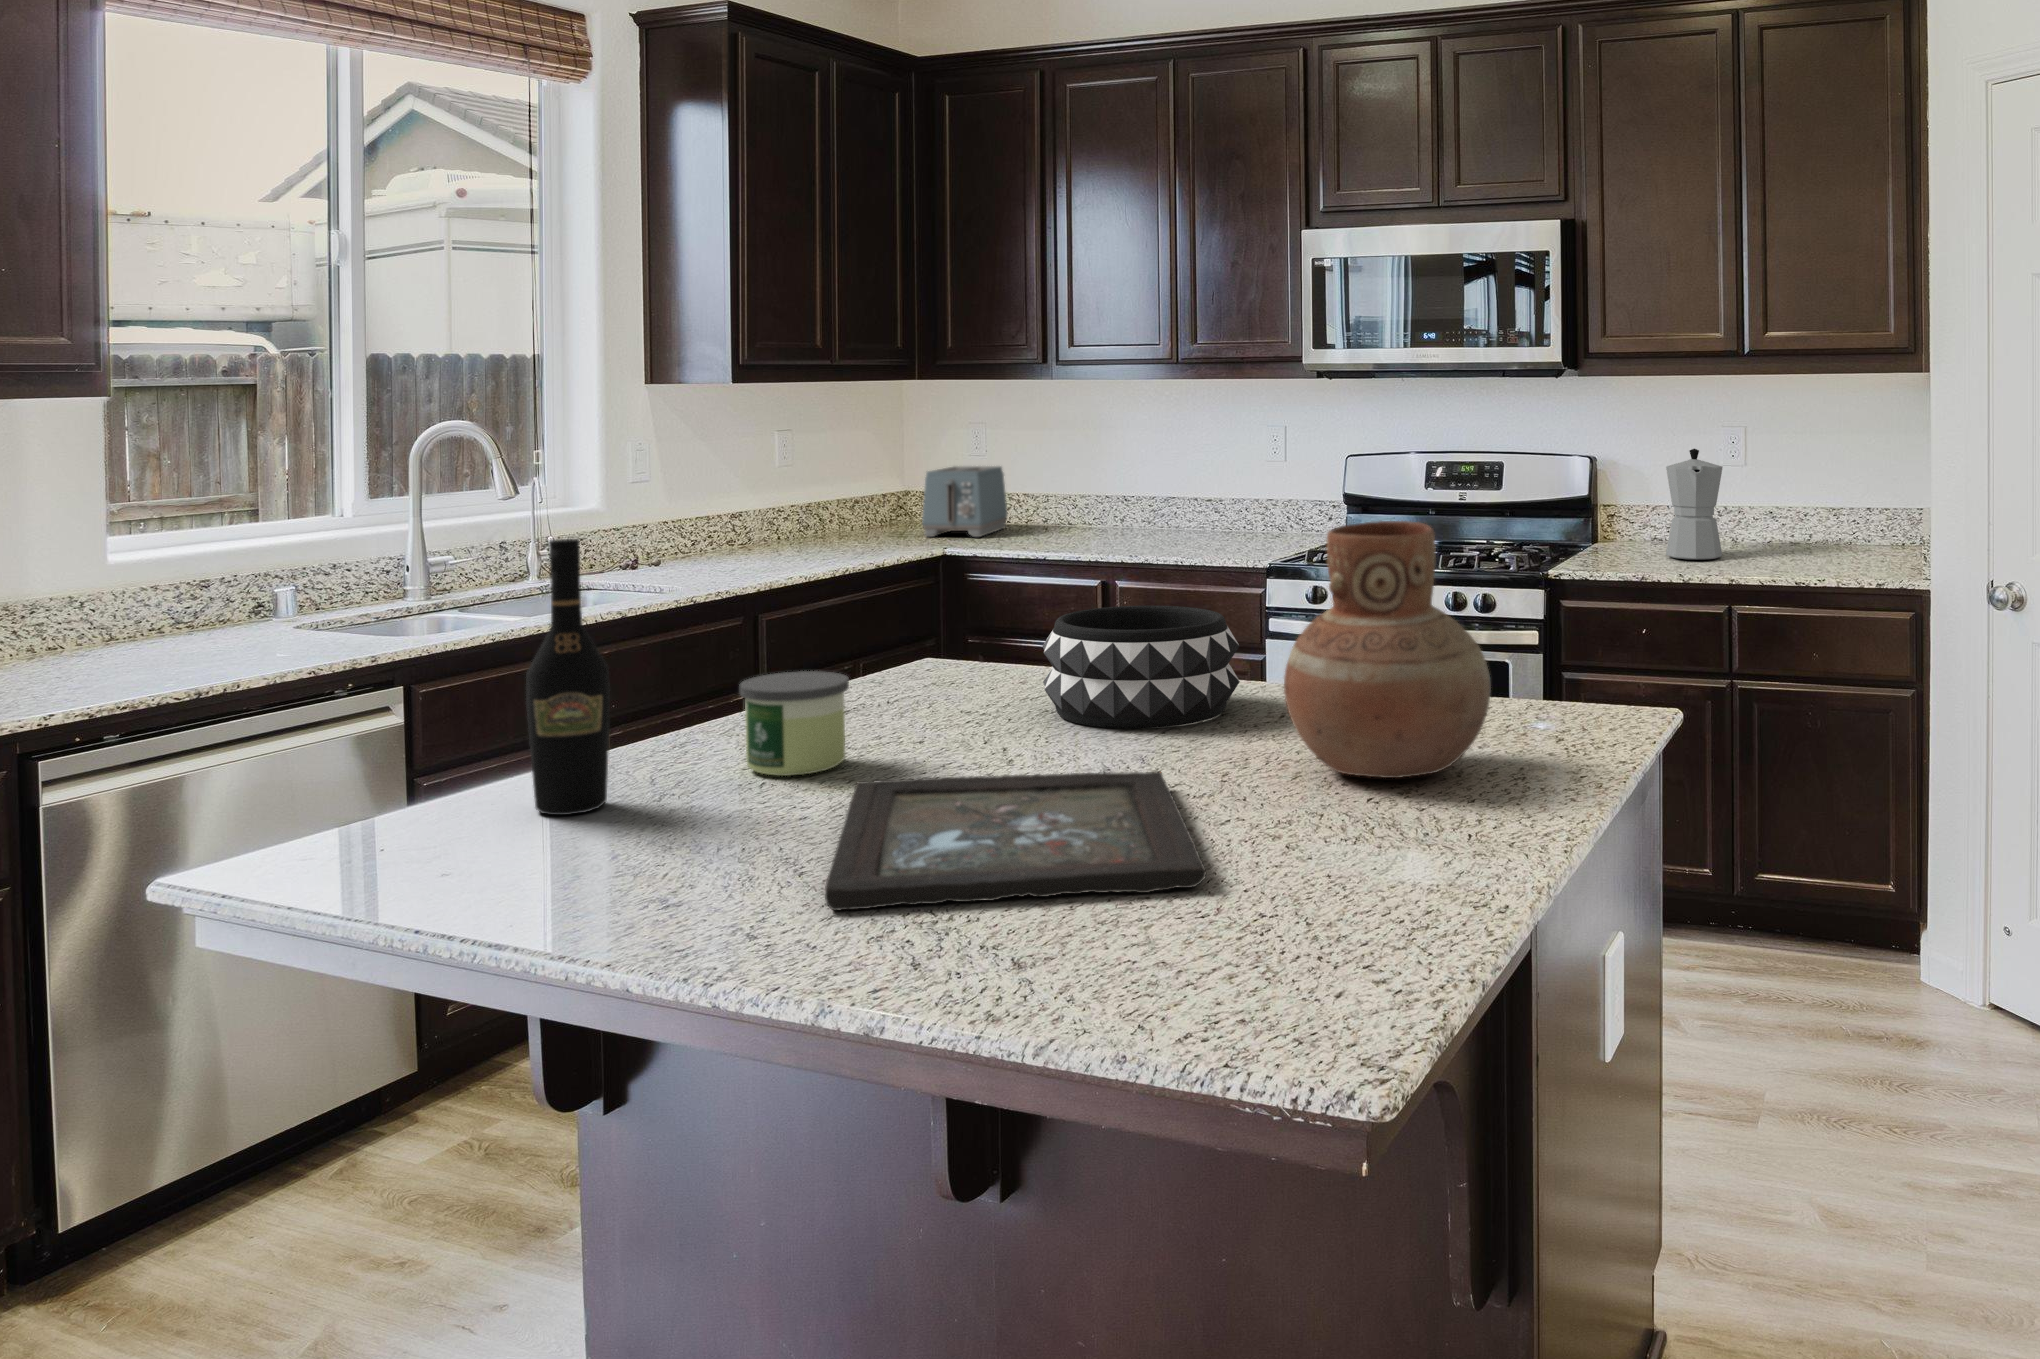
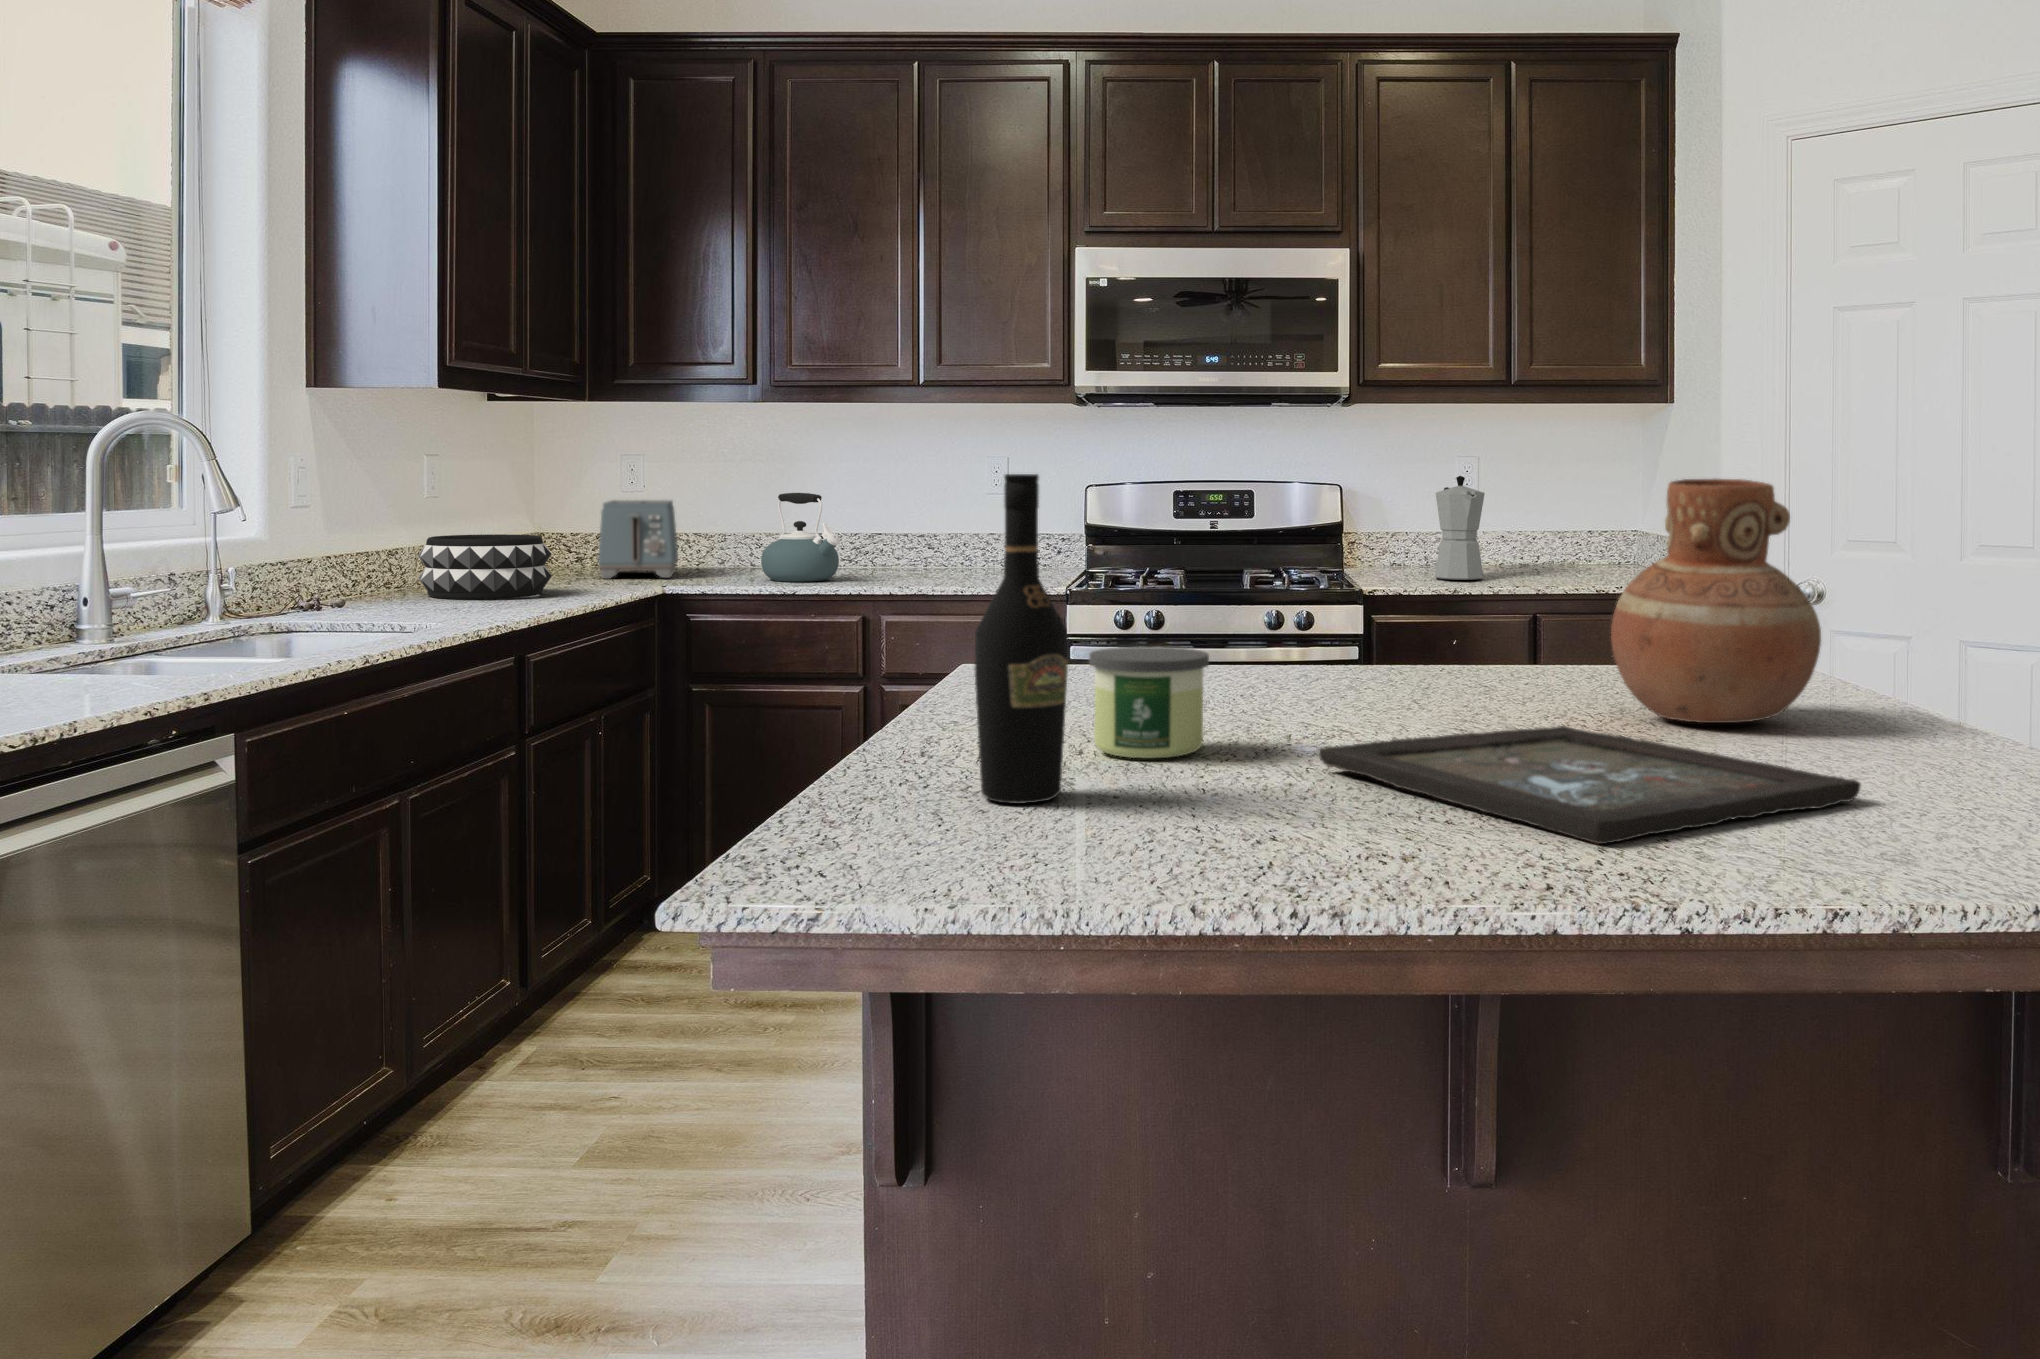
kettle: none [1053,462,1121,543] -> present [761,493,840,582]
decorative bowl: present [1043,606,1240,728] -> present [418,534,552,599]

